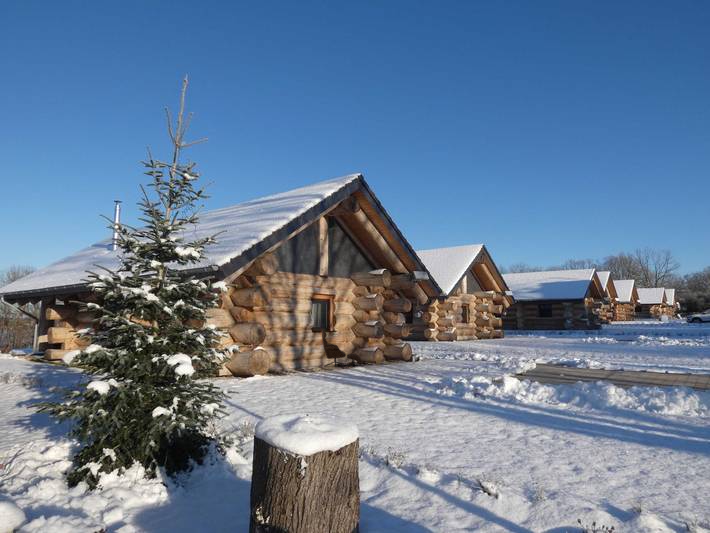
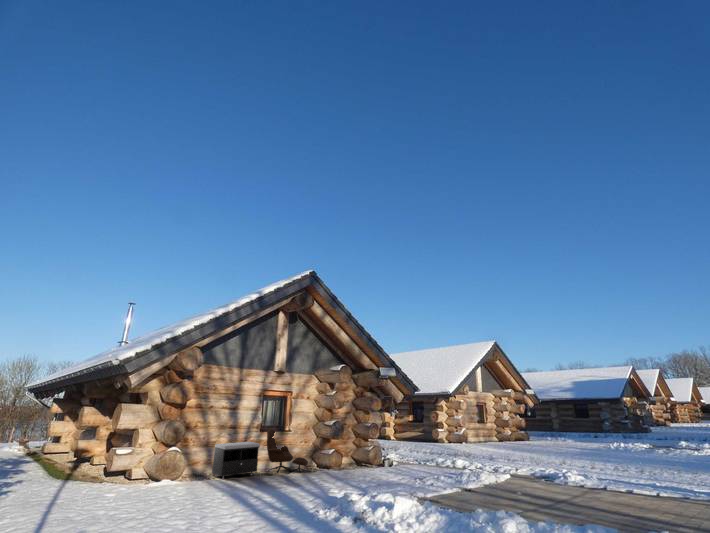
storage bench: none [282,341,322,373] -> present [212,442,260,479]

